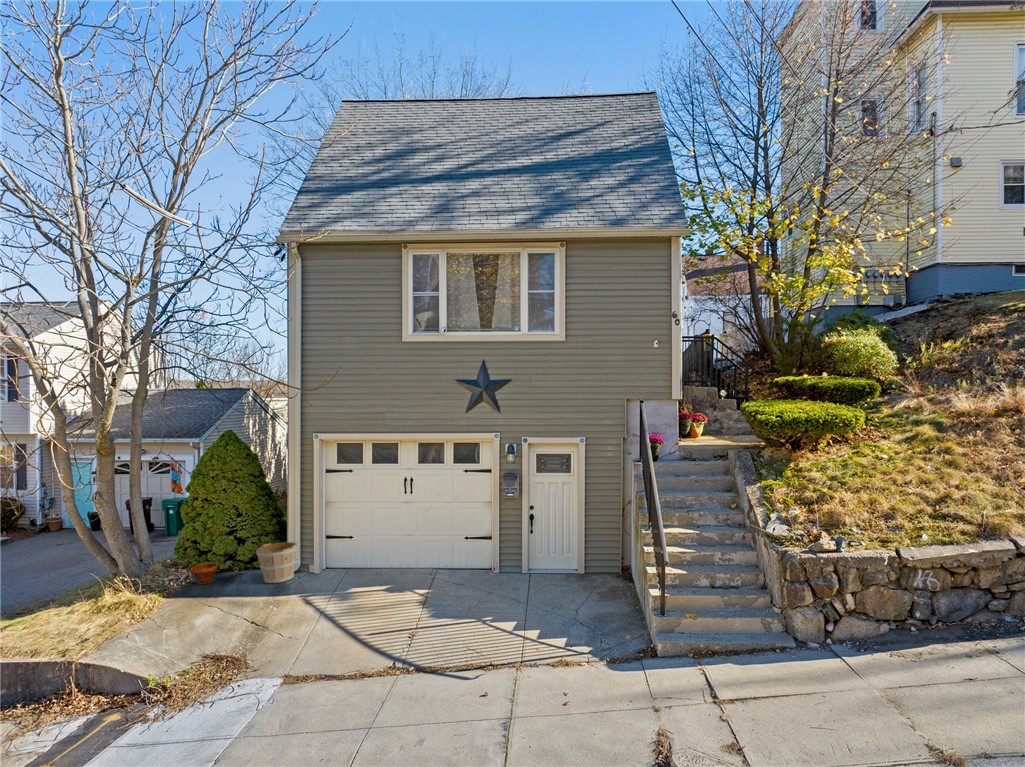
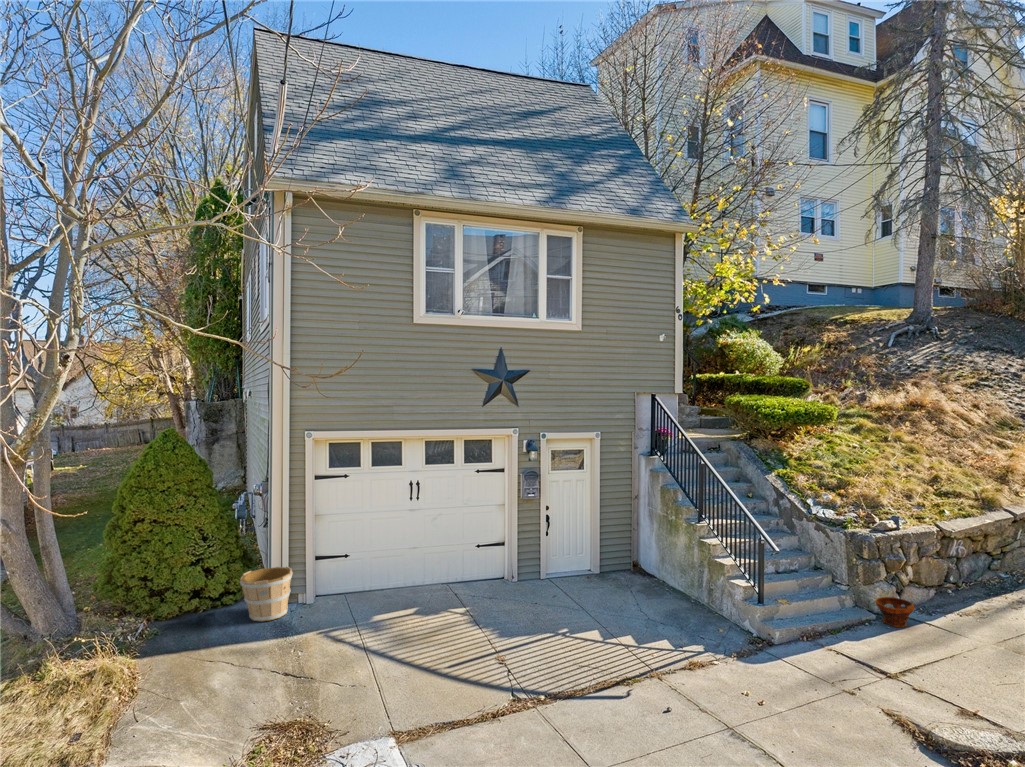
planter: present [190,563,218,584] -> present [875,597,915,627]

